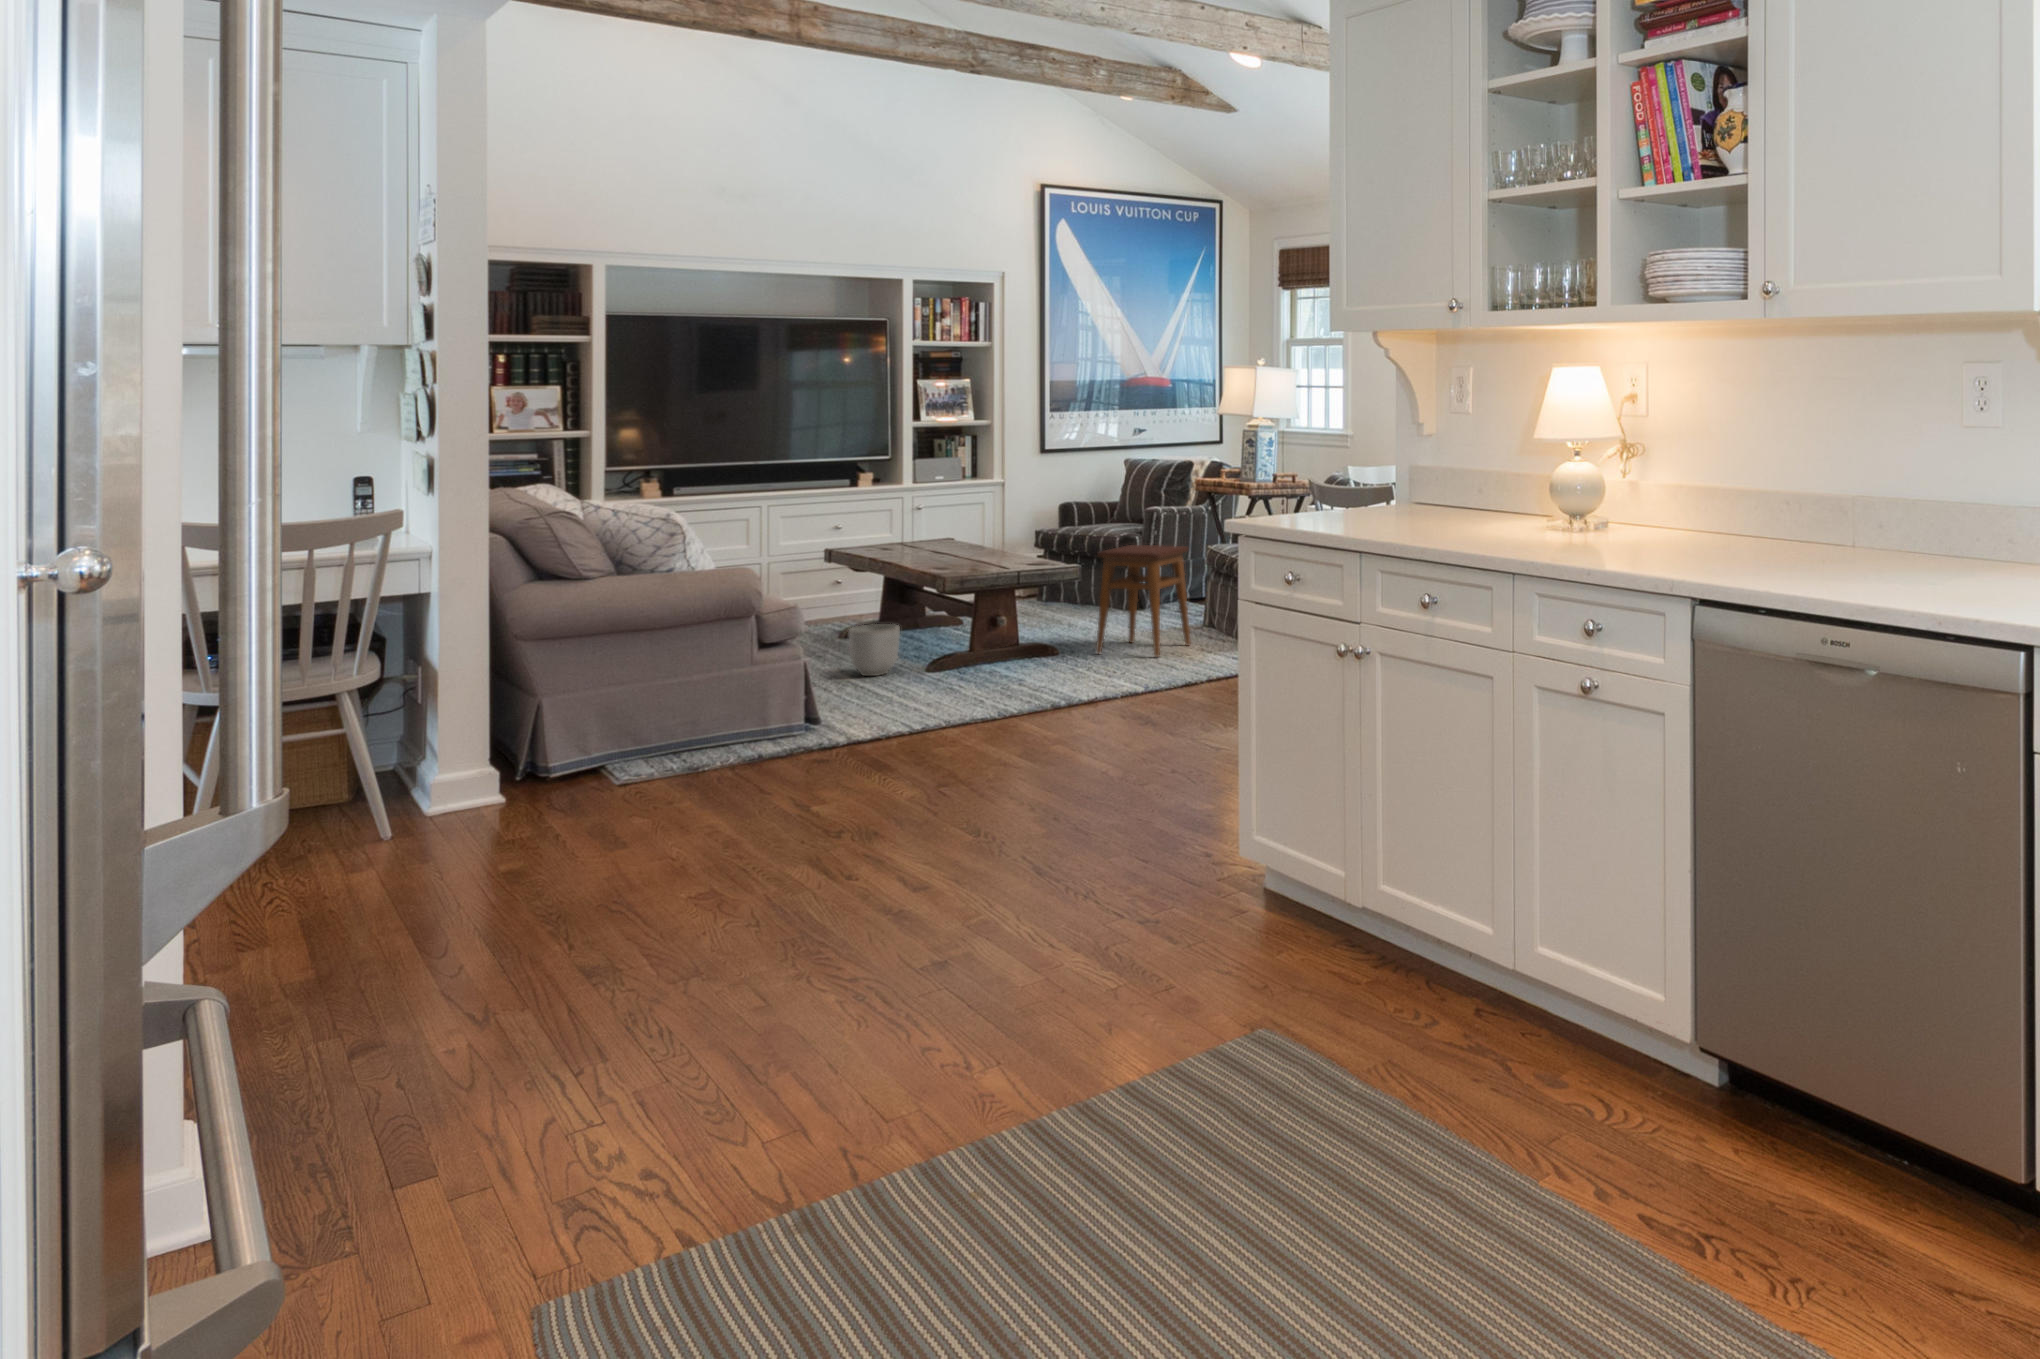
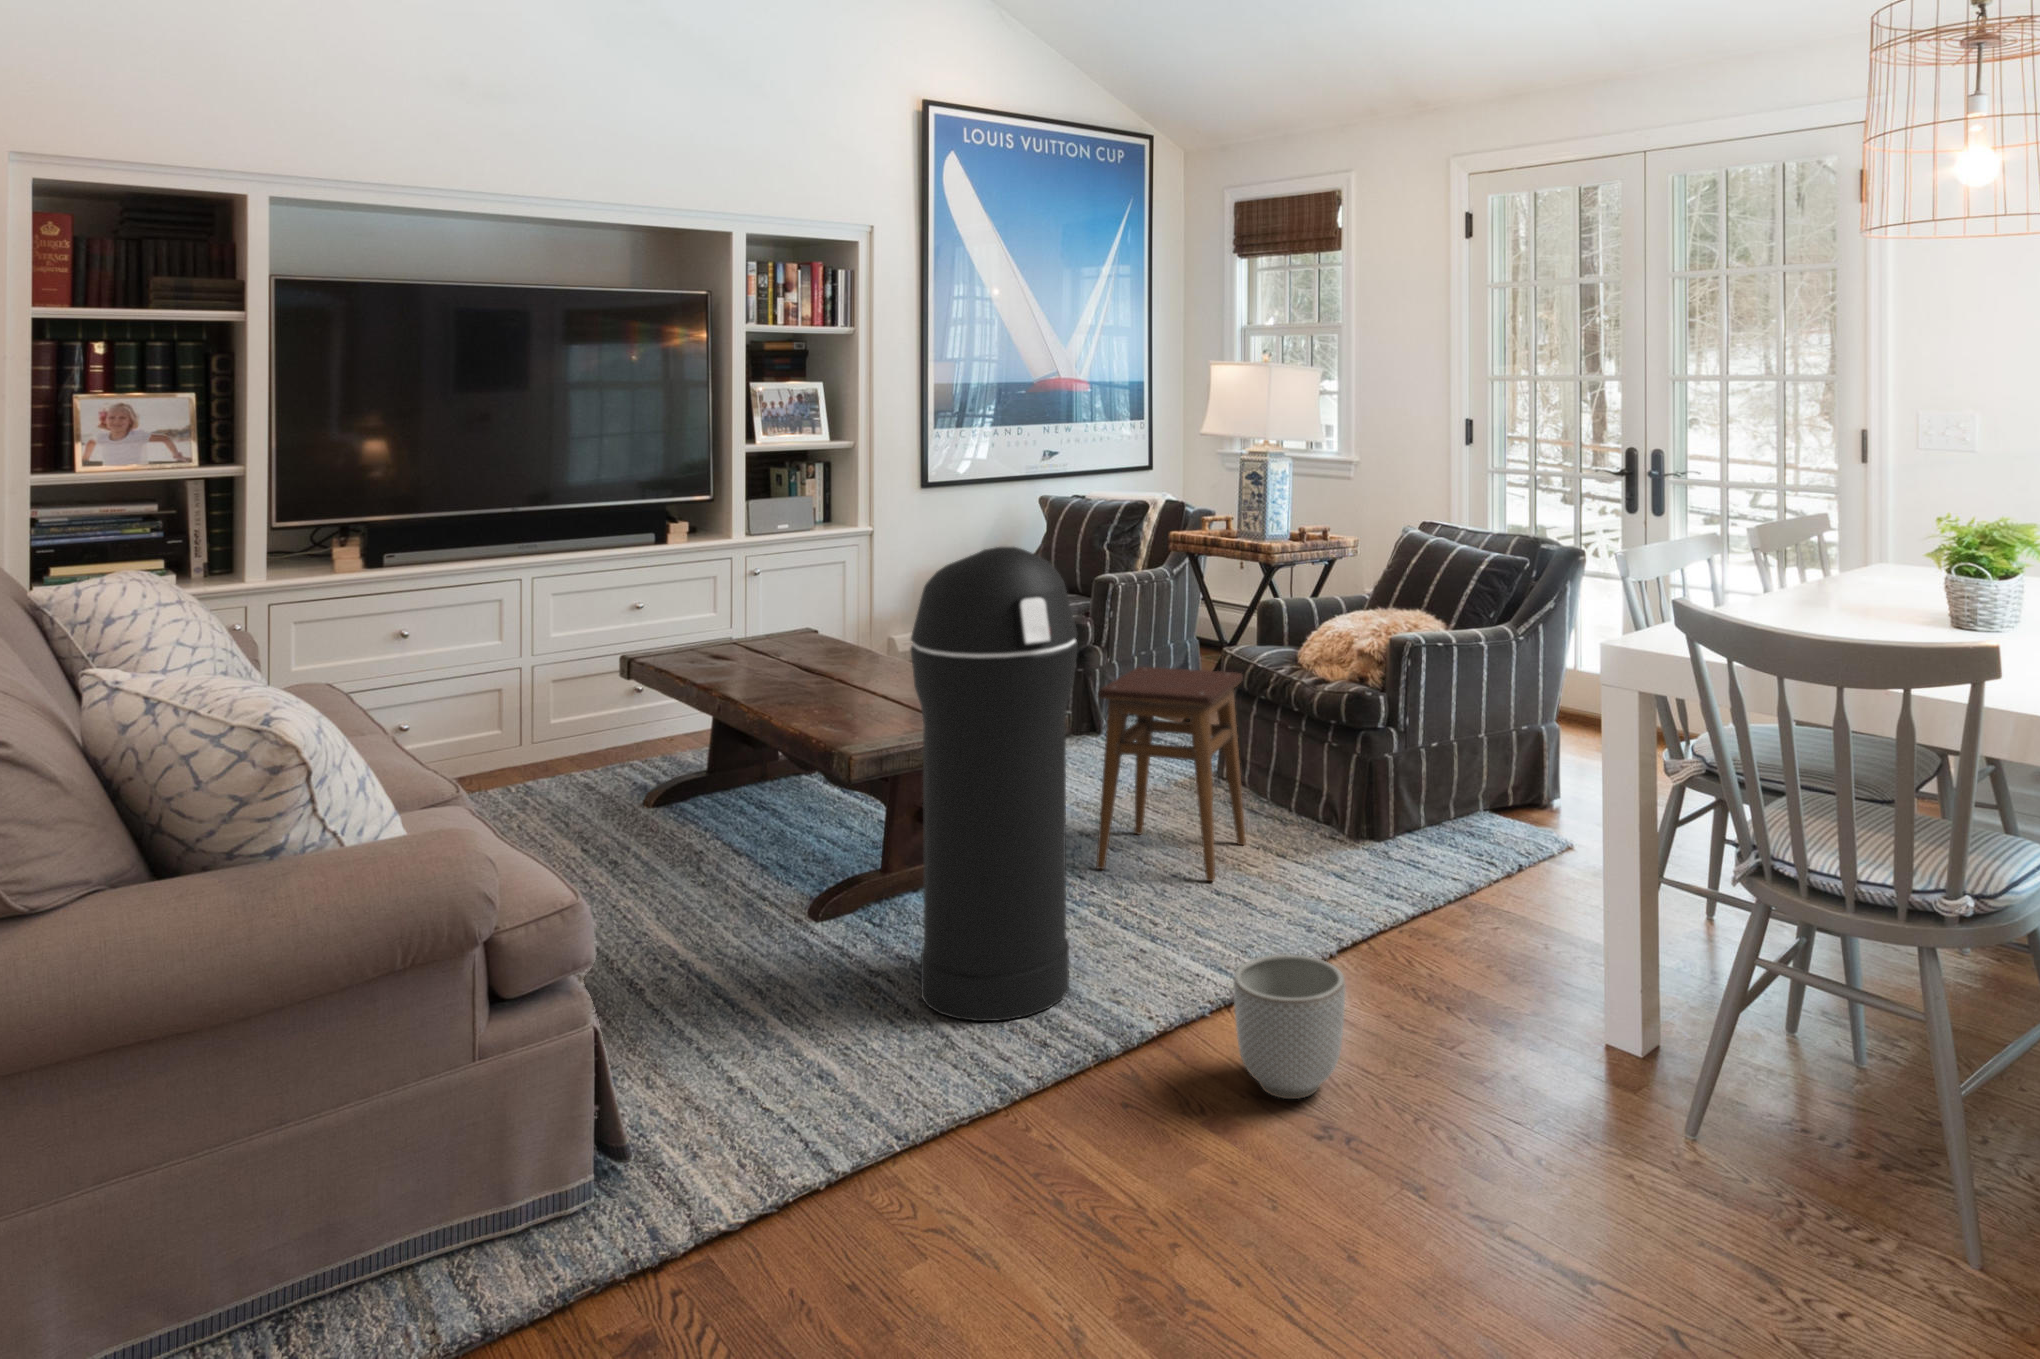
trash can: none [968,461,1059,697] -> present [911,547,1078,1021]
planter: present [849,624,900,676] -> present [1233,954,1346,1099]

